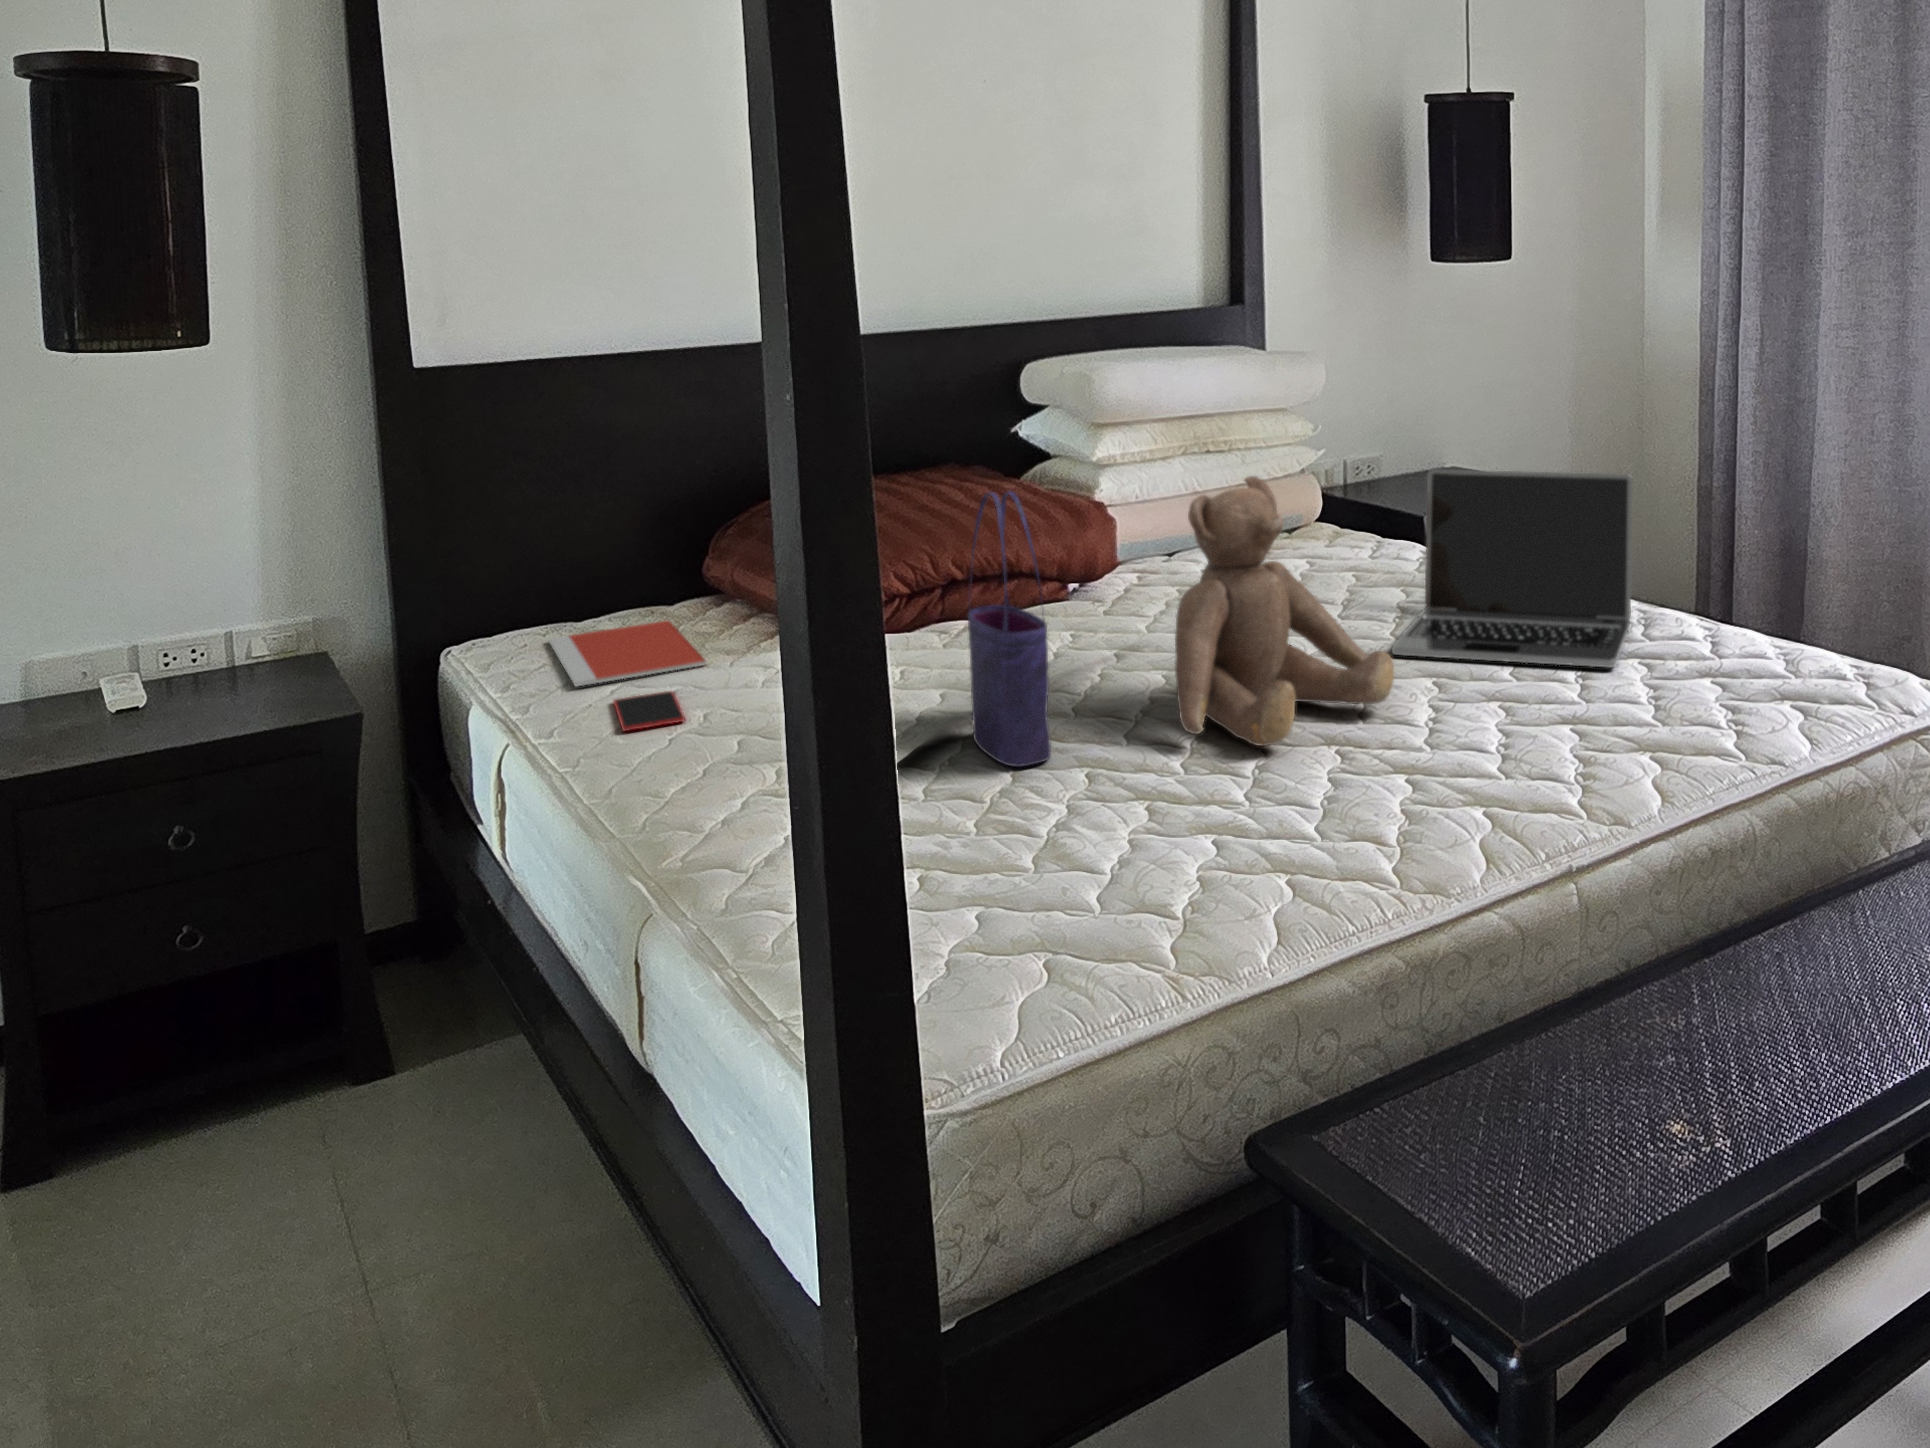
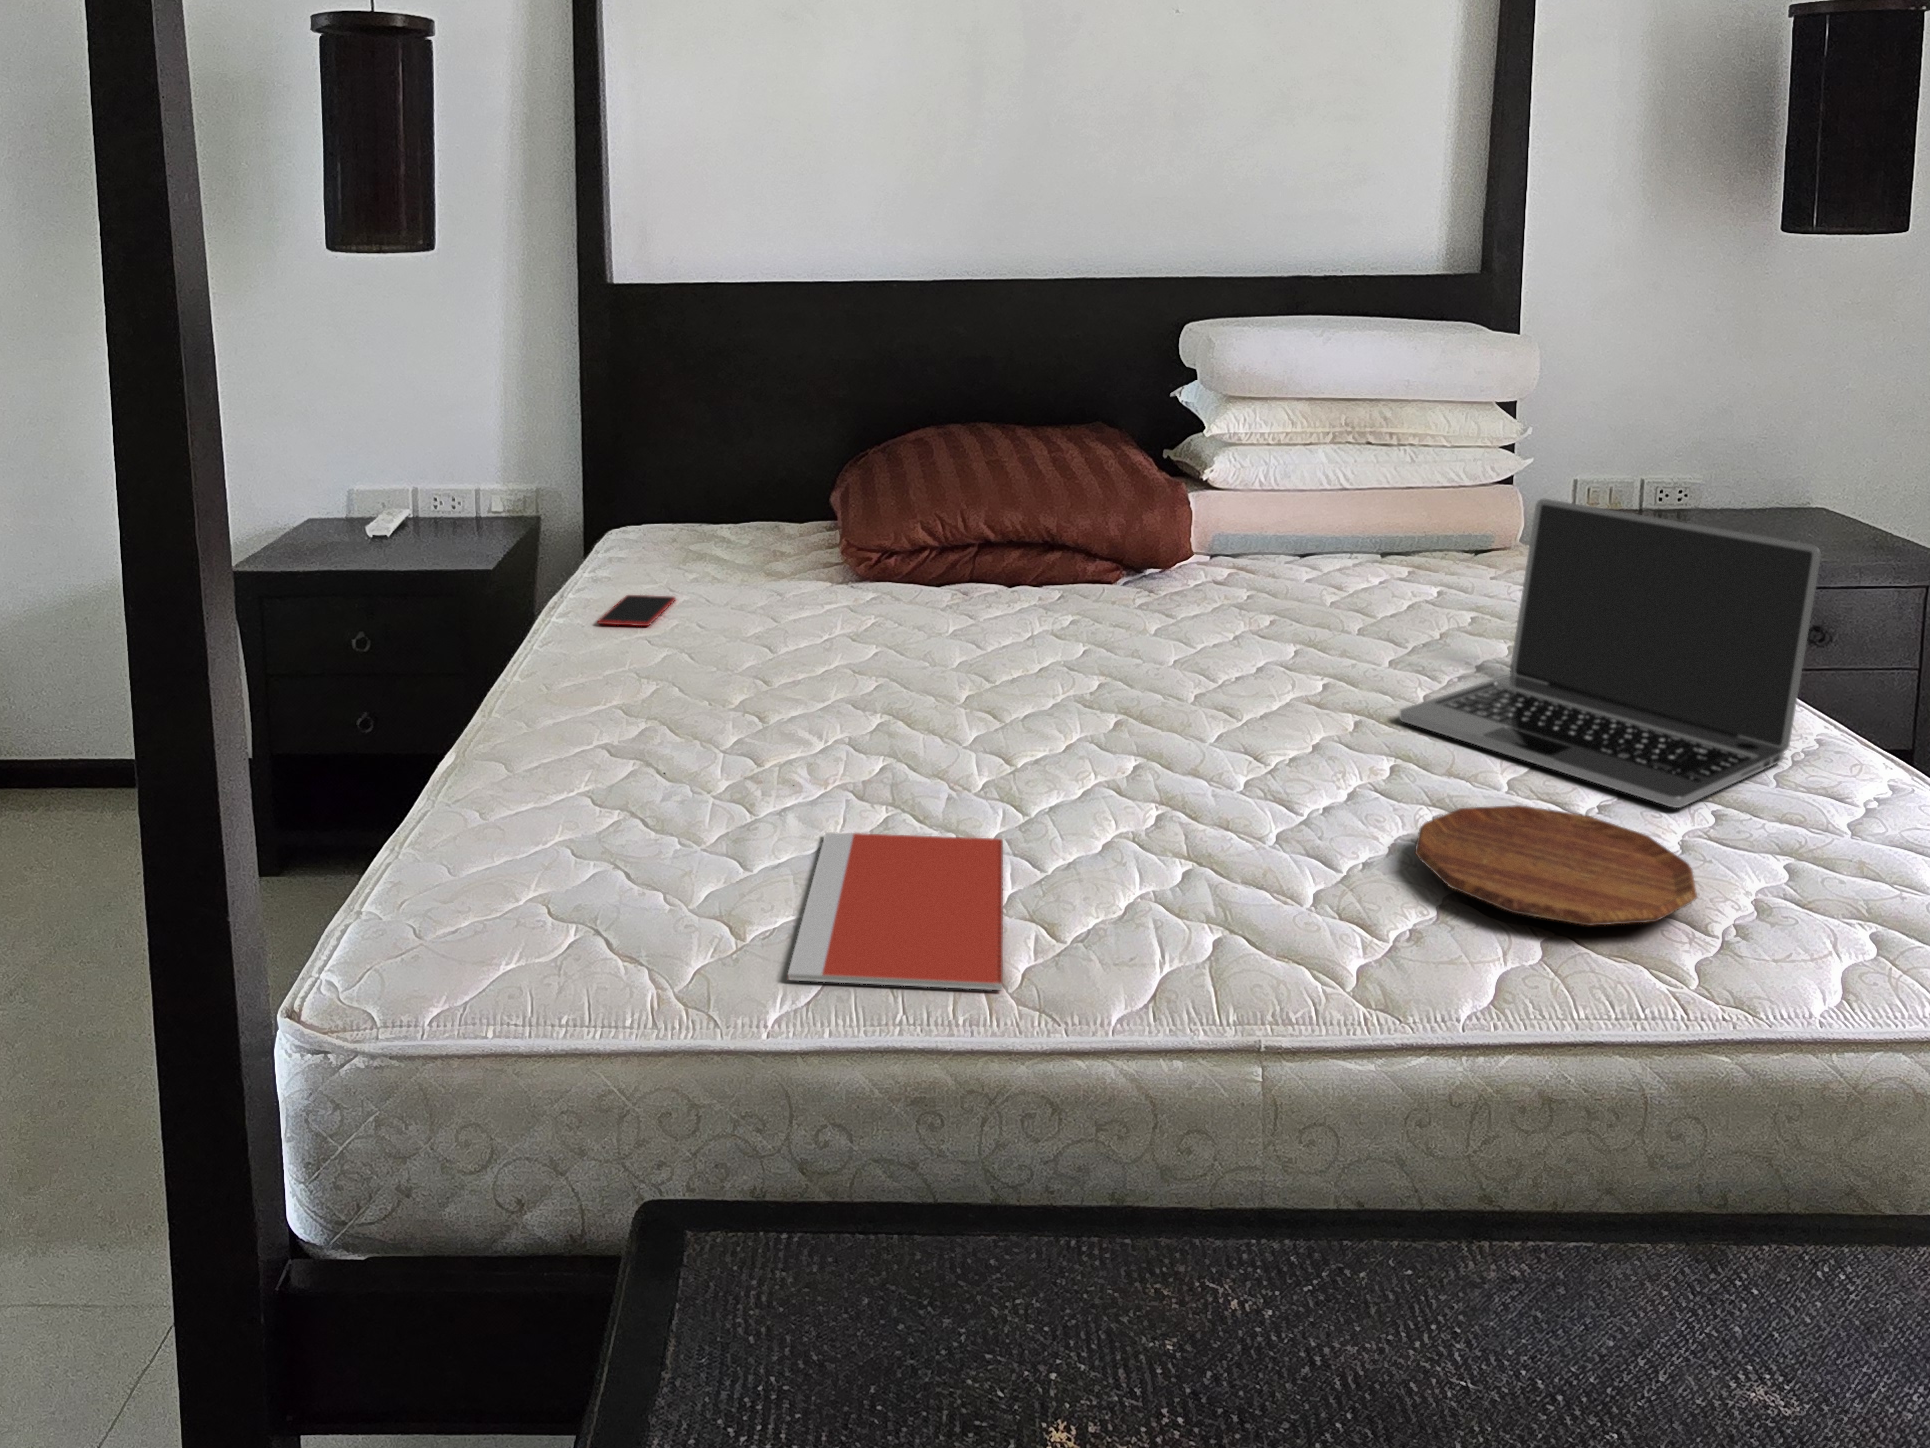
teddy bear: present [1175,476,1394,746] -> none [1025,471,1319,787]
tote bag: present [968,491,1051,767] -> none [840,449,903,741]
notebook: present [549,621,707,686] -> present [788,832,1003,990]
tray: none [1508,681,1696,747] -> present [1415,805,1697,926]

